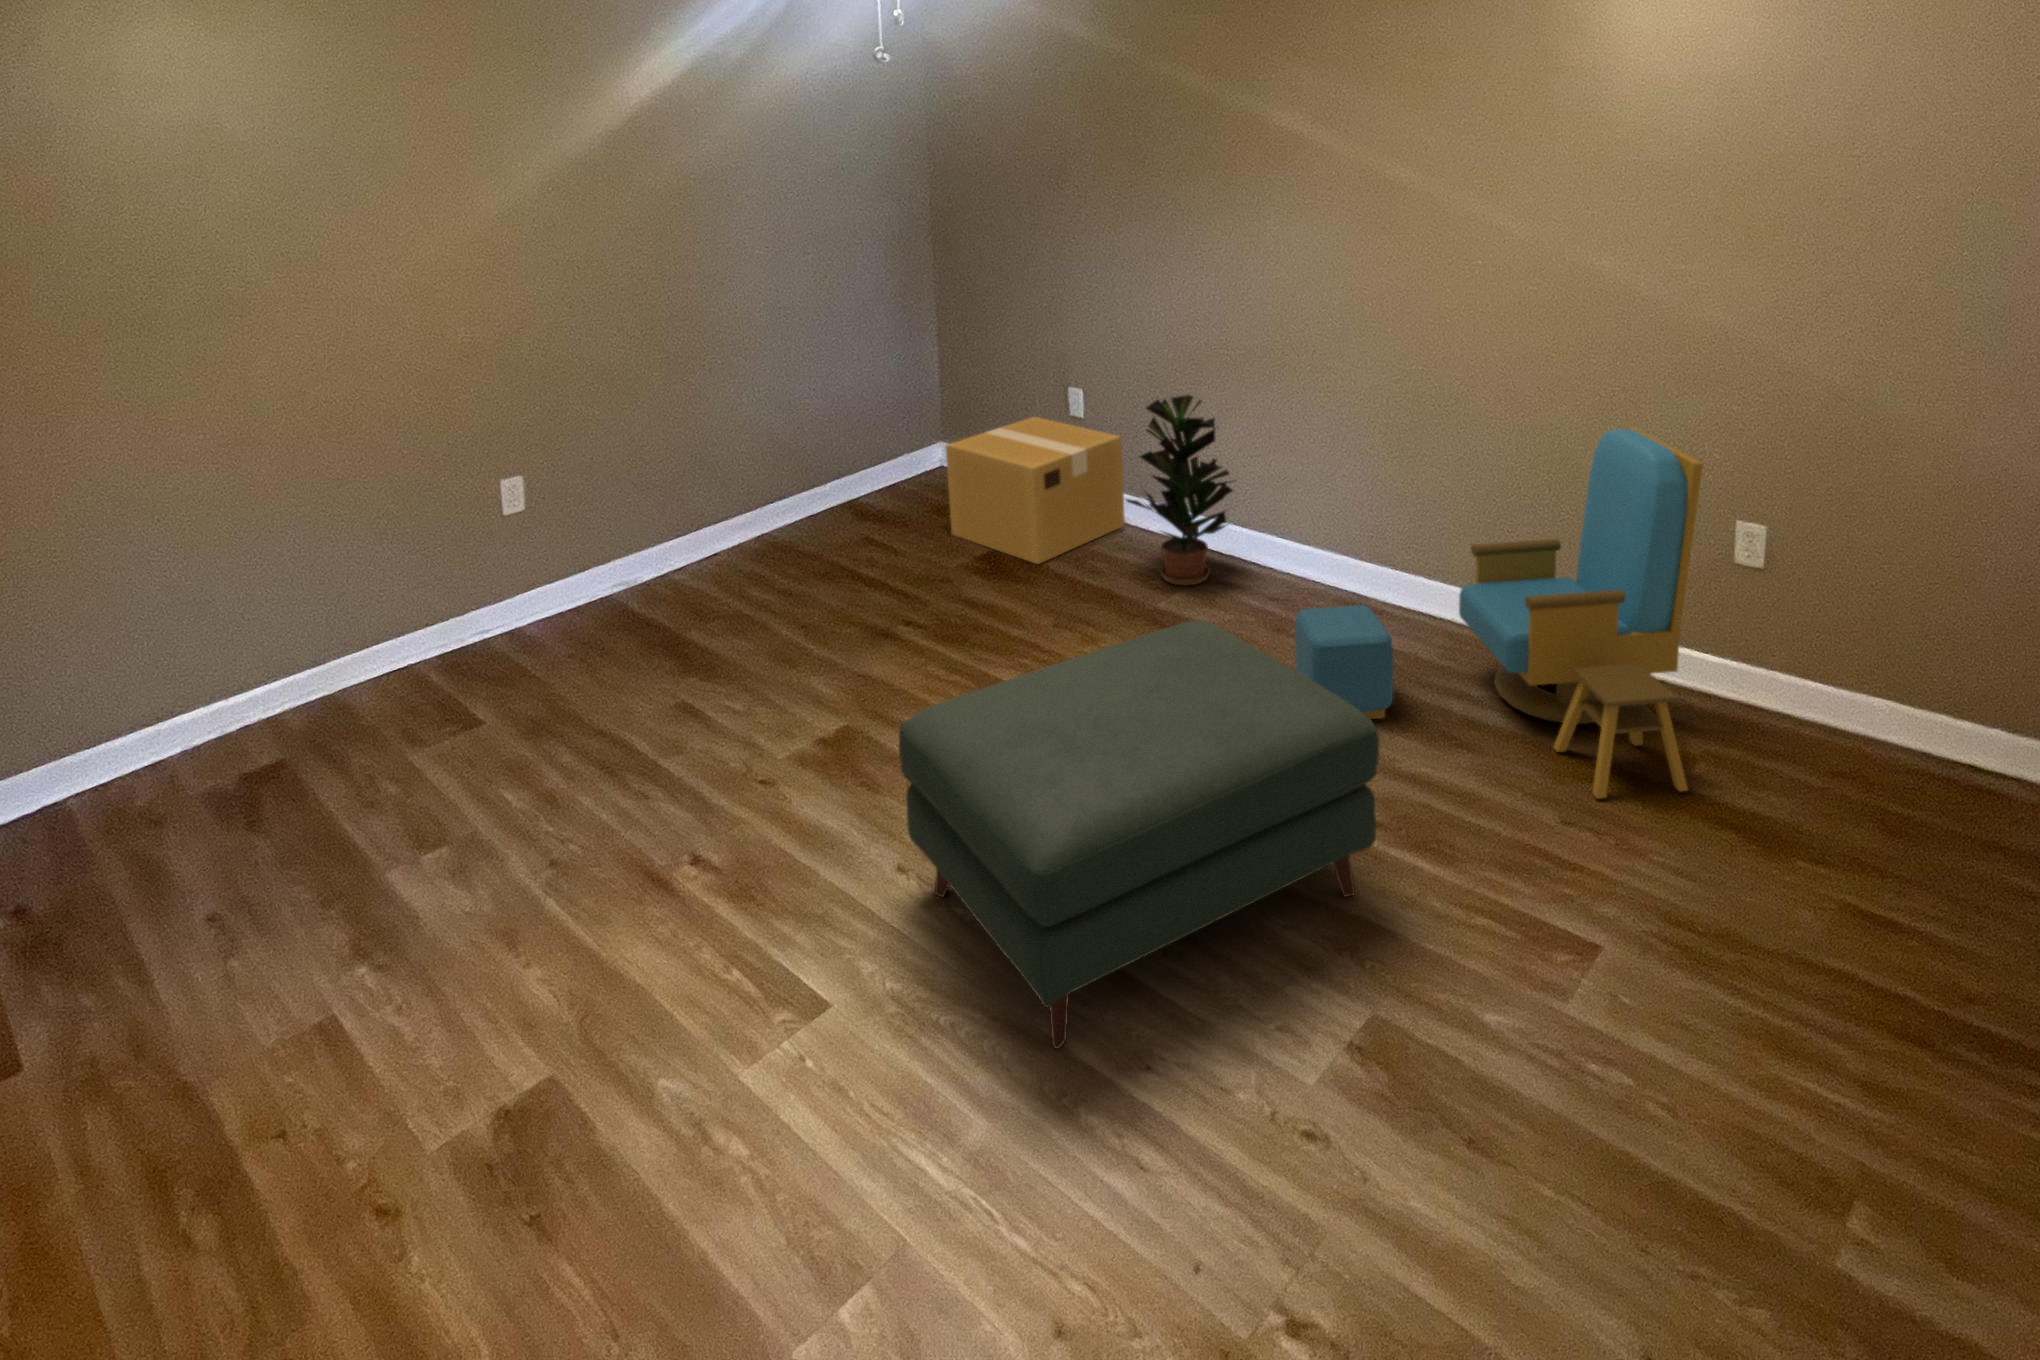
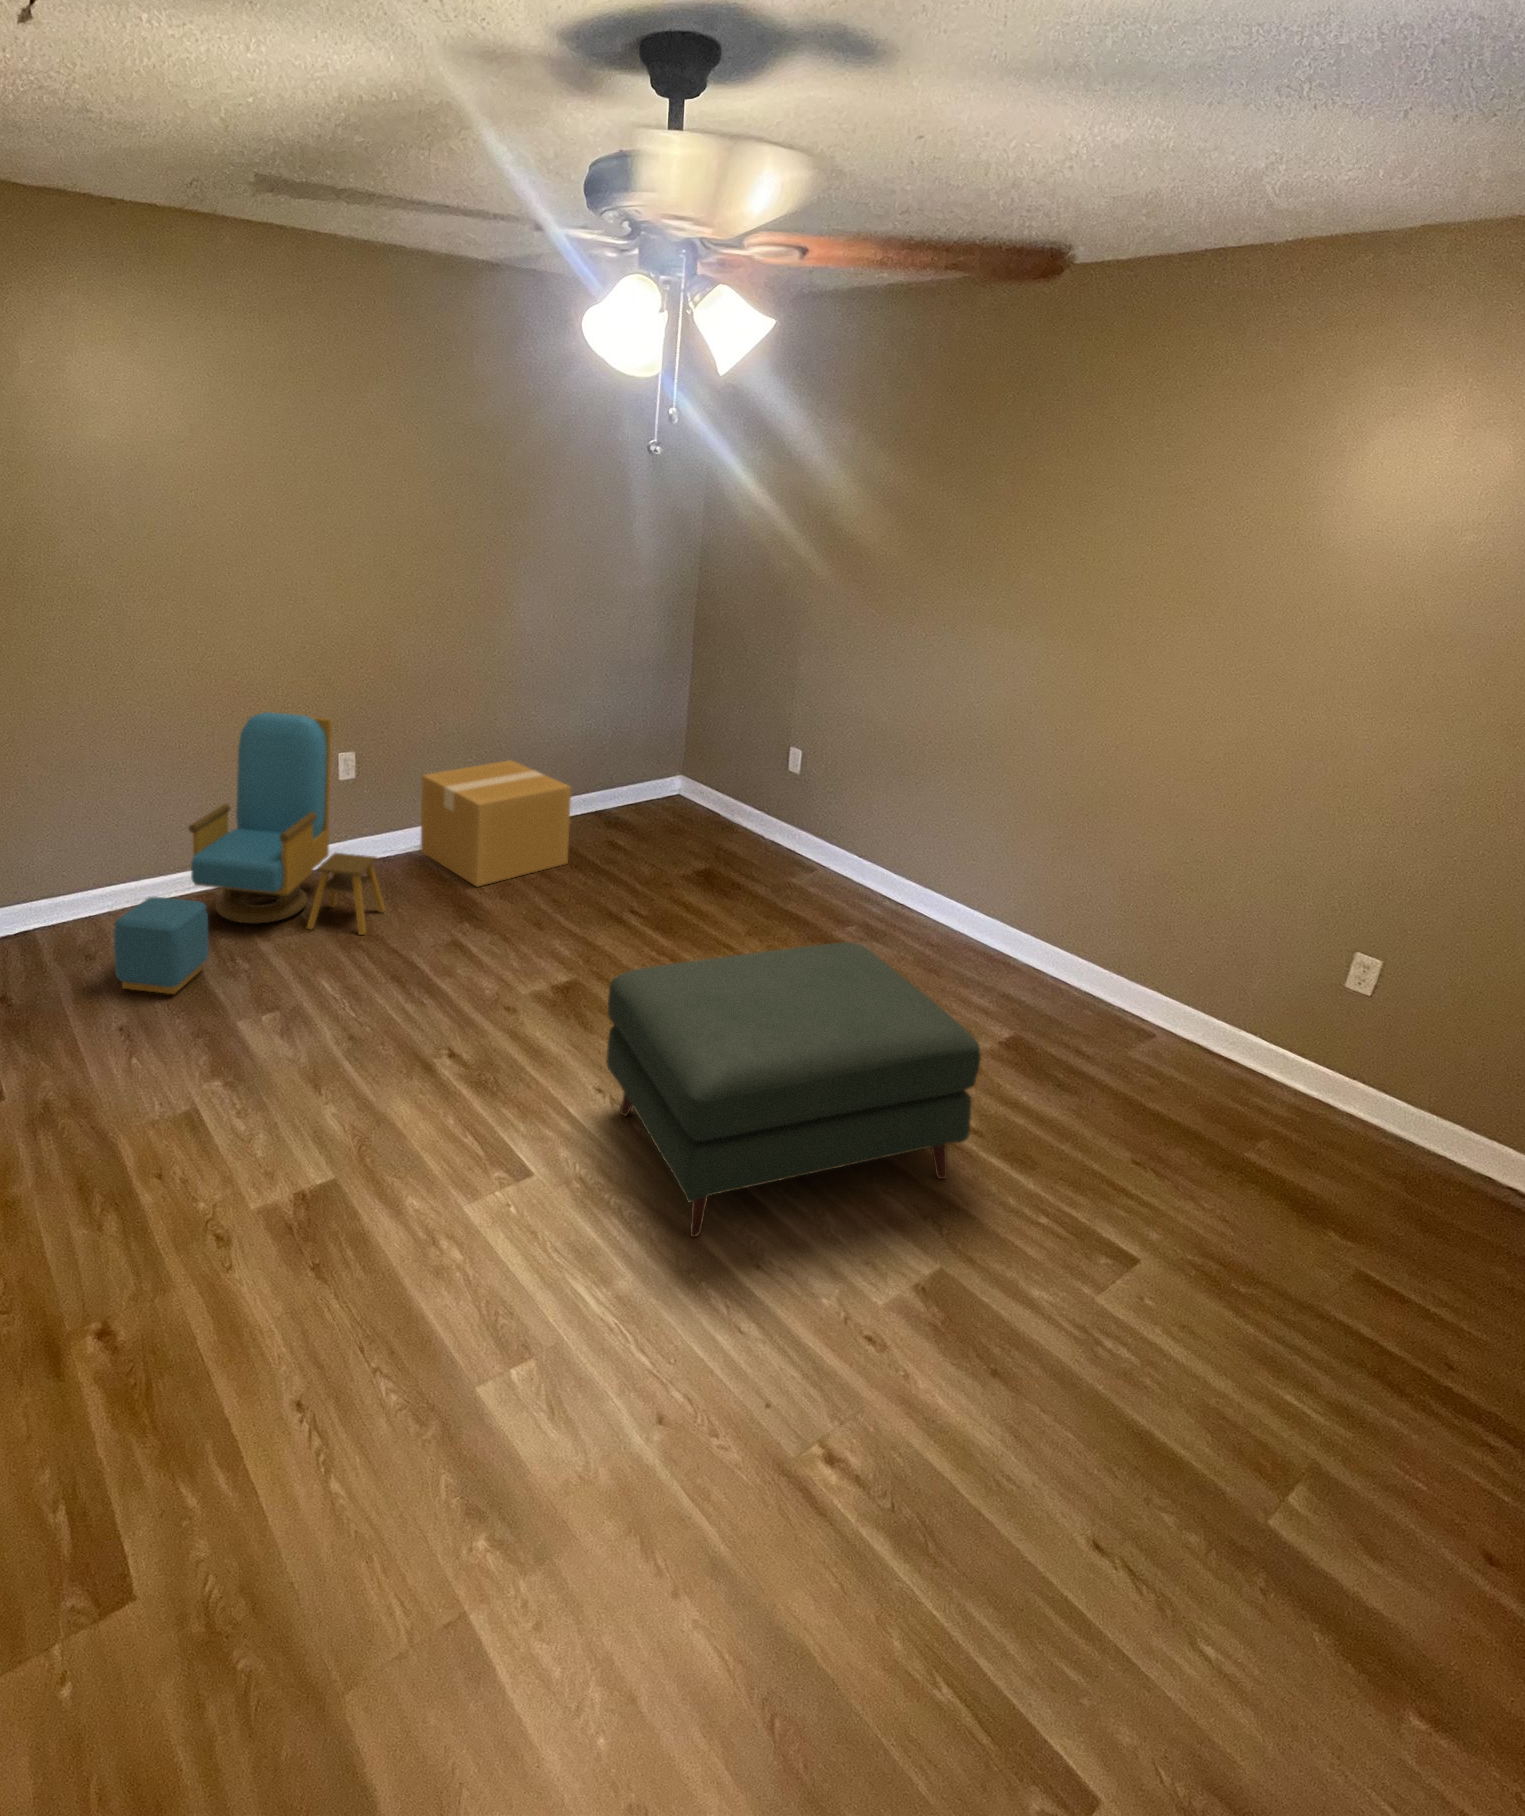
potted plant: present [1126,395,1233,585] -> none [818,763,914,920]
cardboard box: present [946,417,1125,564] -> present [421,760,571,886]
armchair: present [1295,427,1703,798] -> present [114,712,385,994]

